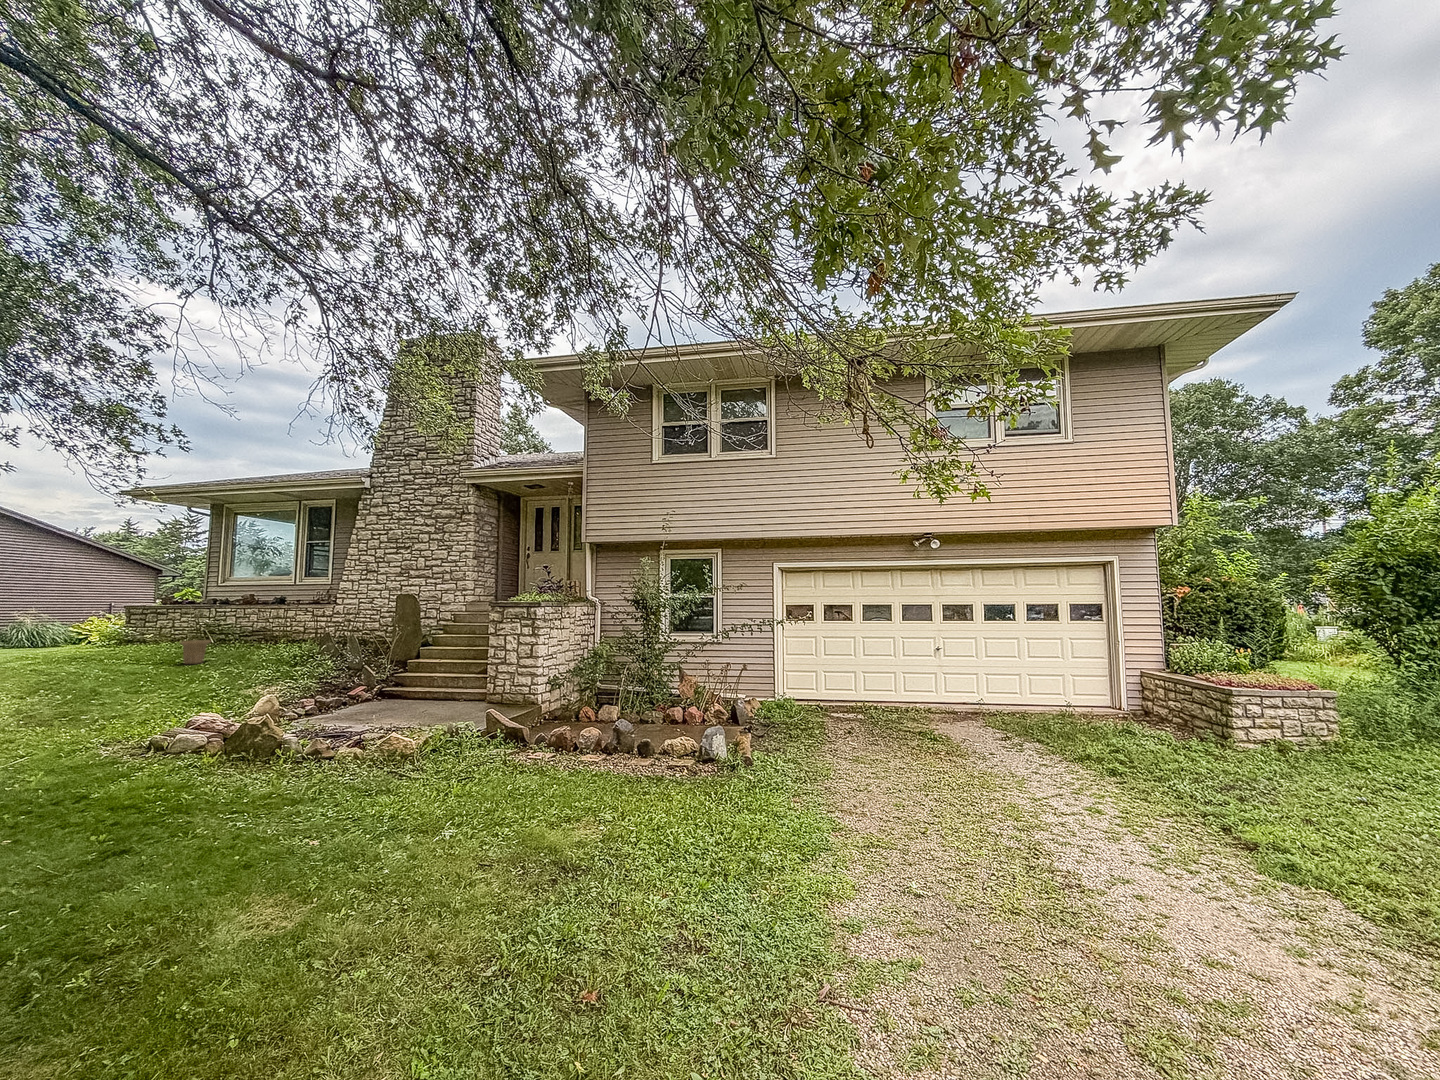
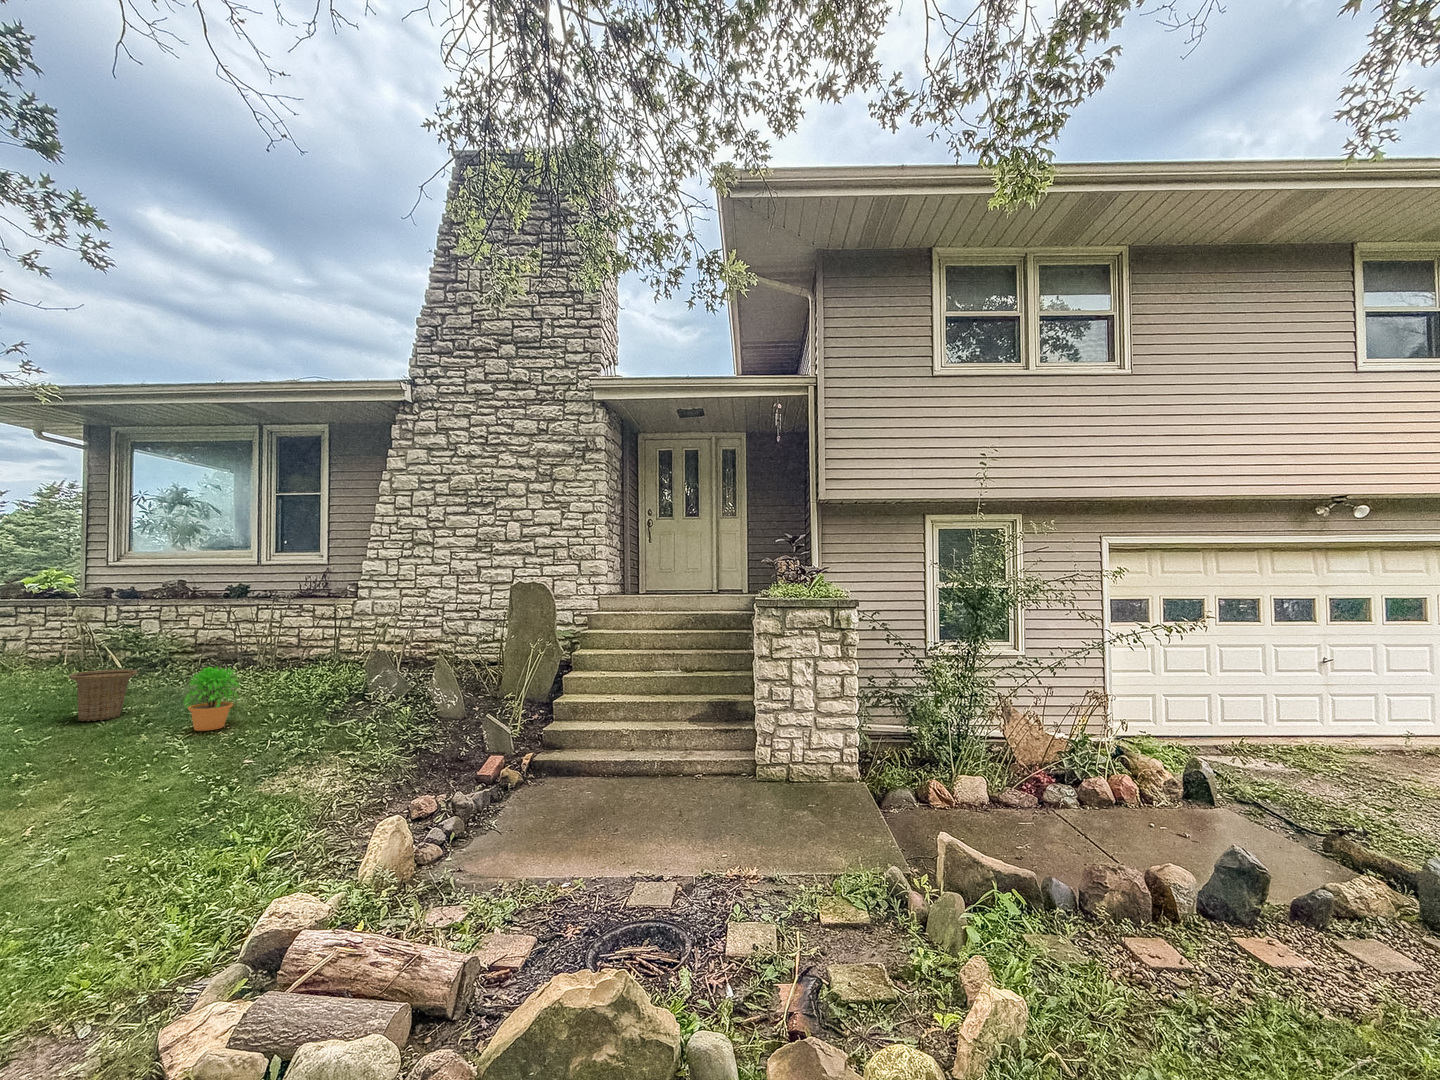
potted plant: none [223,637,256,669] -> present [184,667,240,731]

